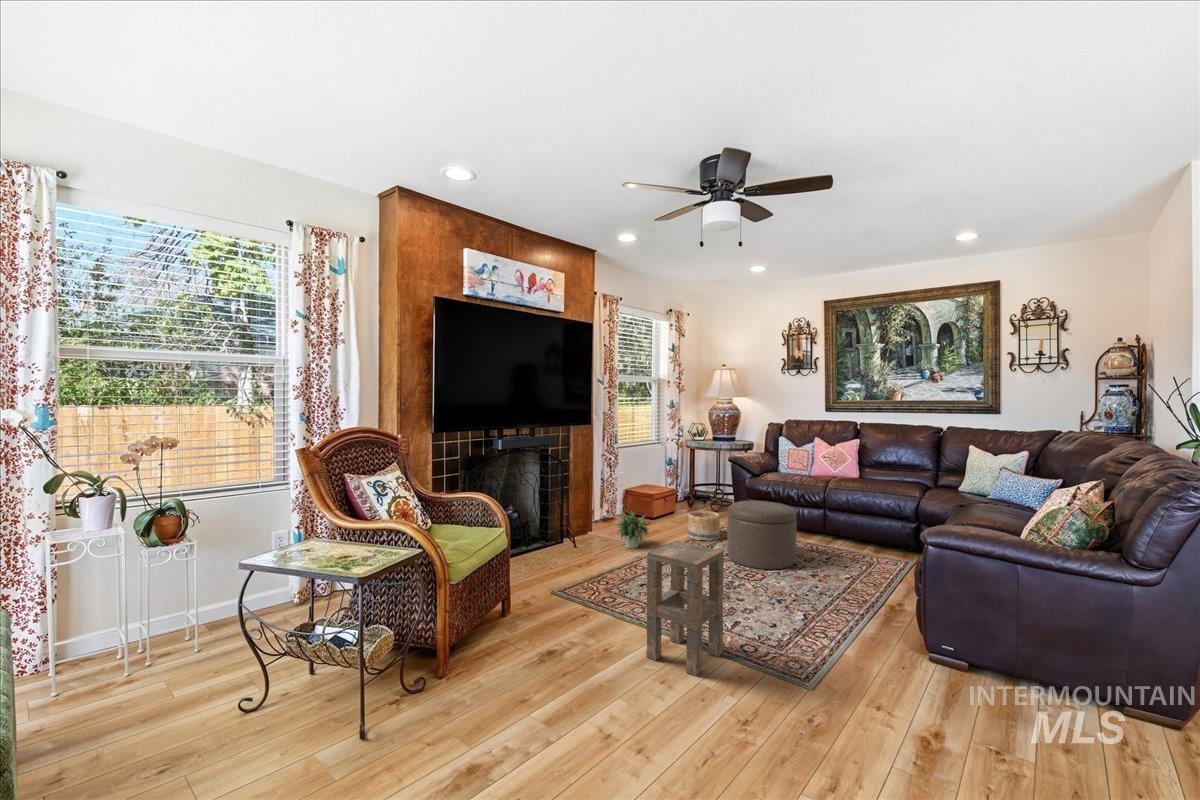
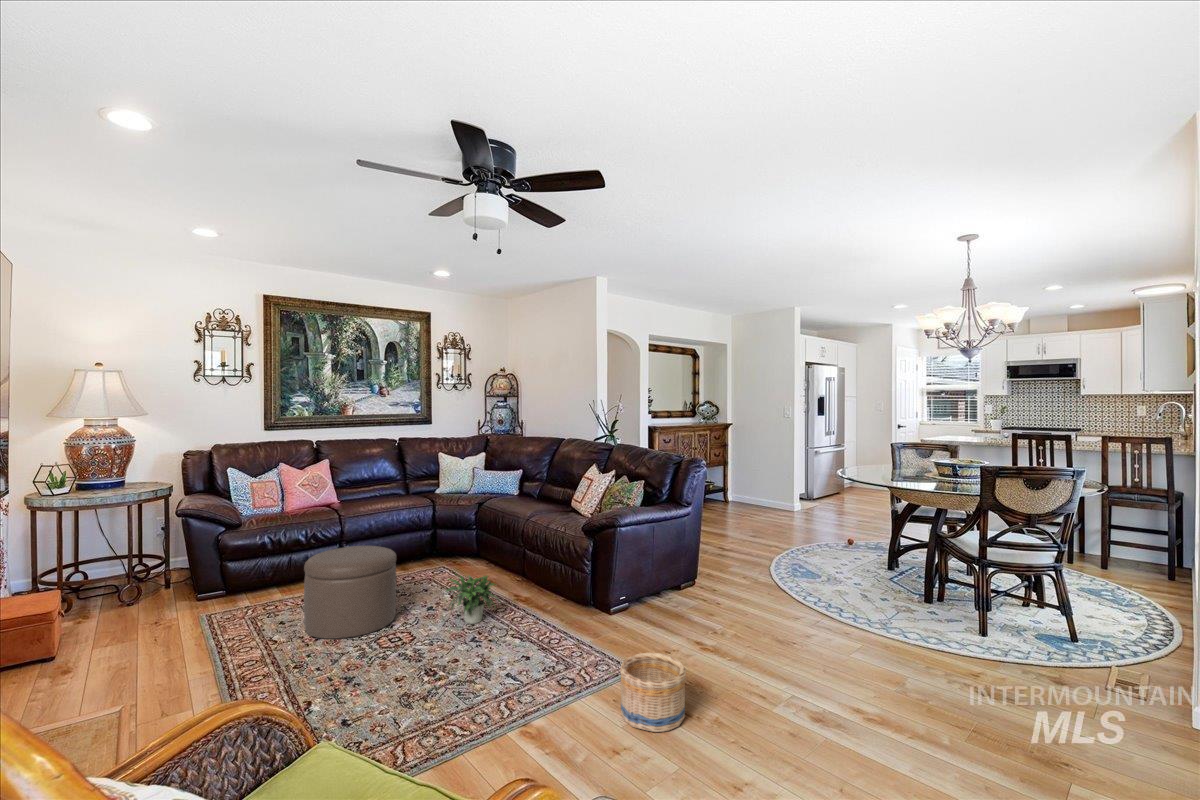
potted plant: present [615,511,648,548] -> present [446,575,500,624]
basket: present [688,511,720,541] -> present [620,653,686,732]
side table: present [647,541,724,676] -> none [504,590,597,762]

